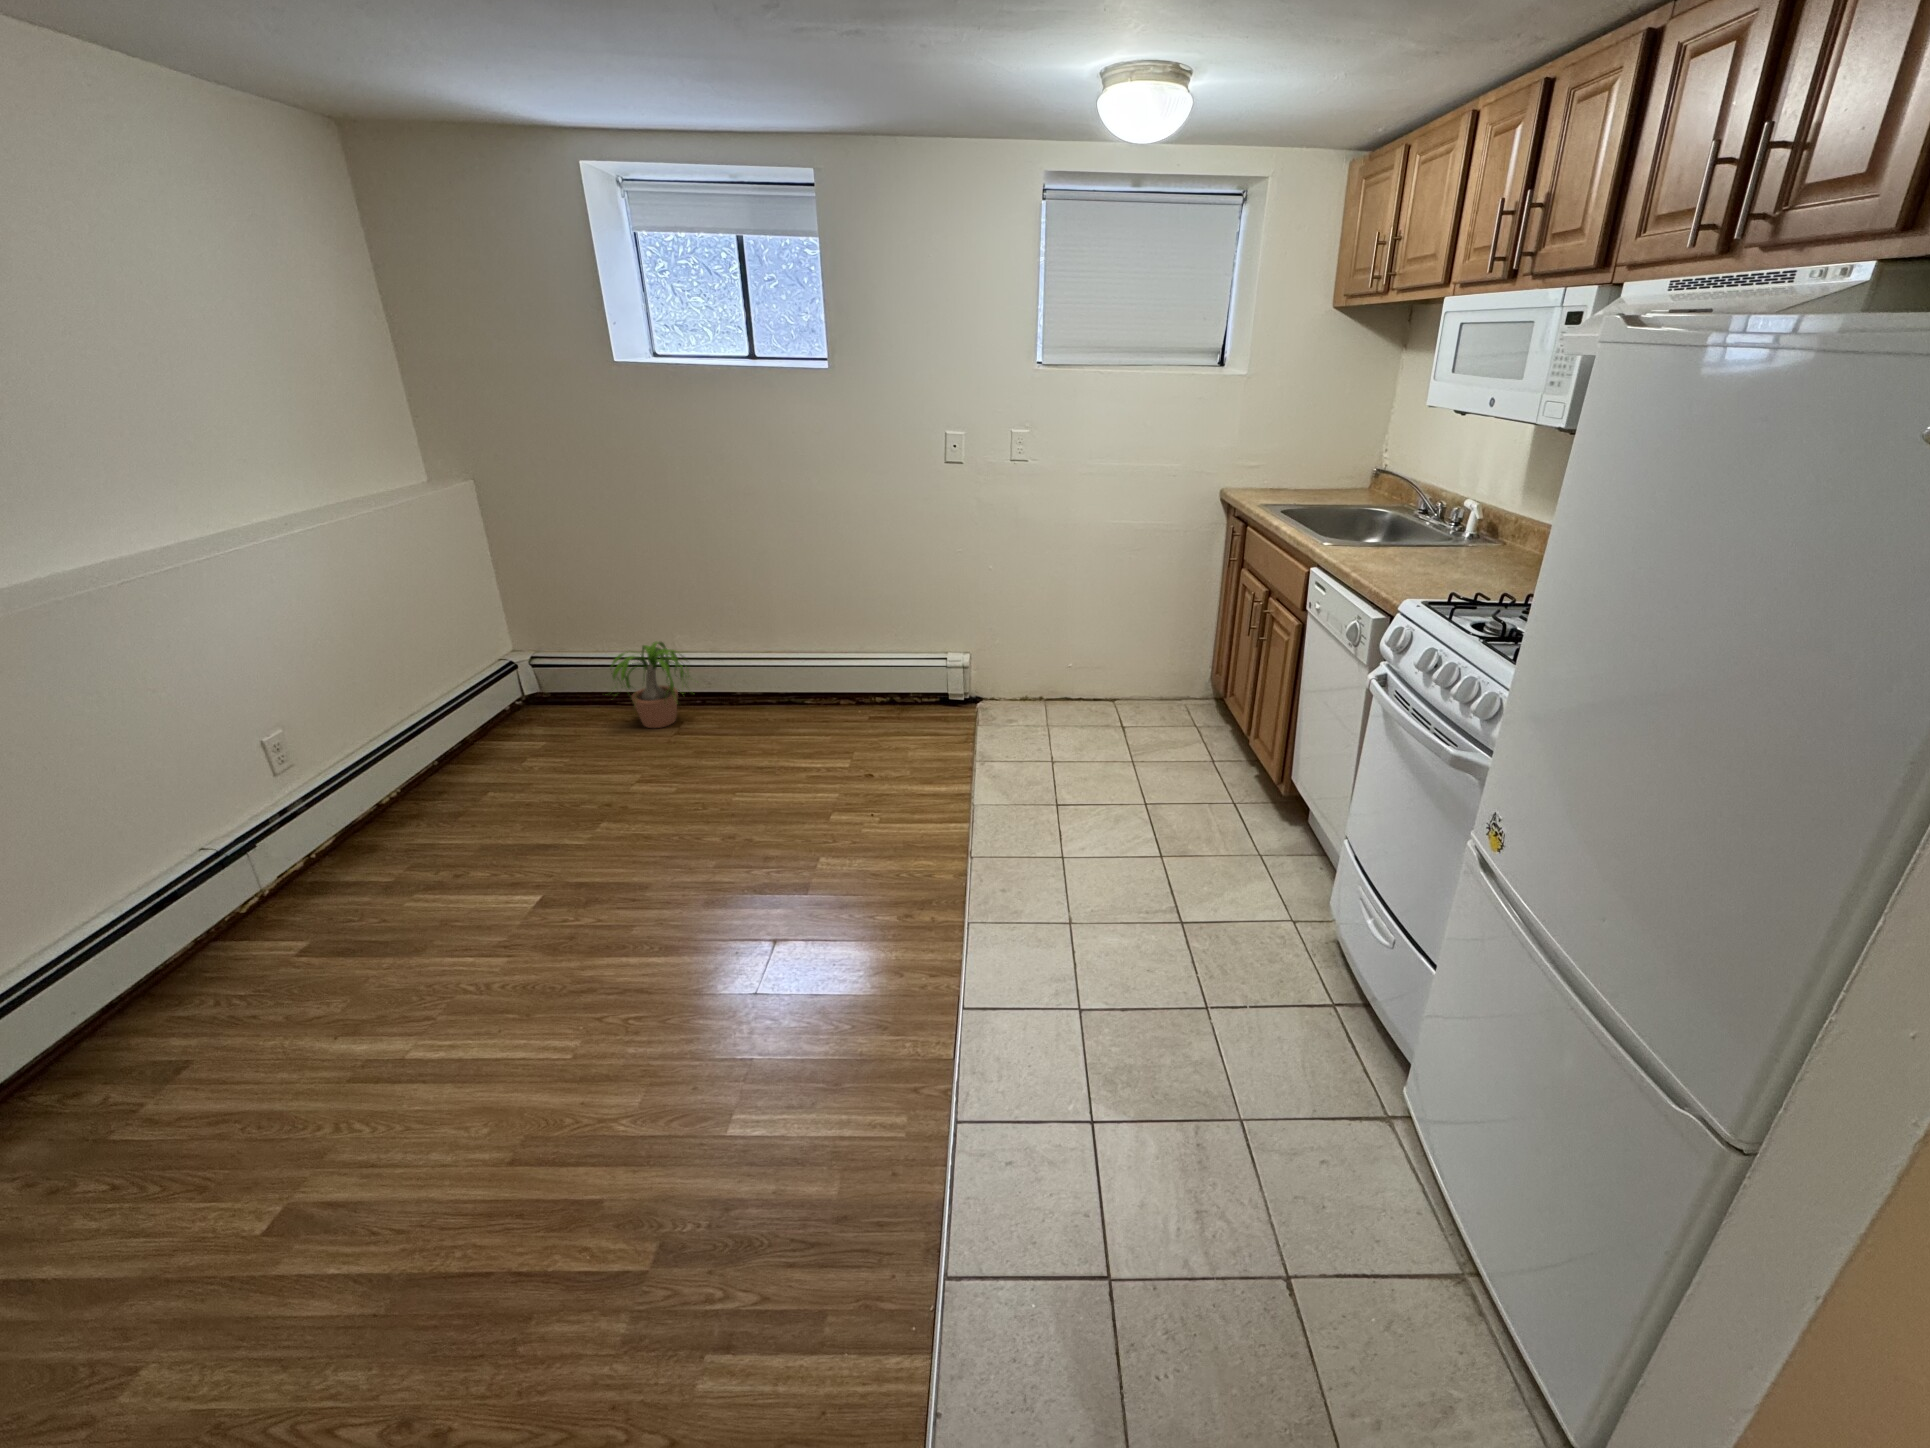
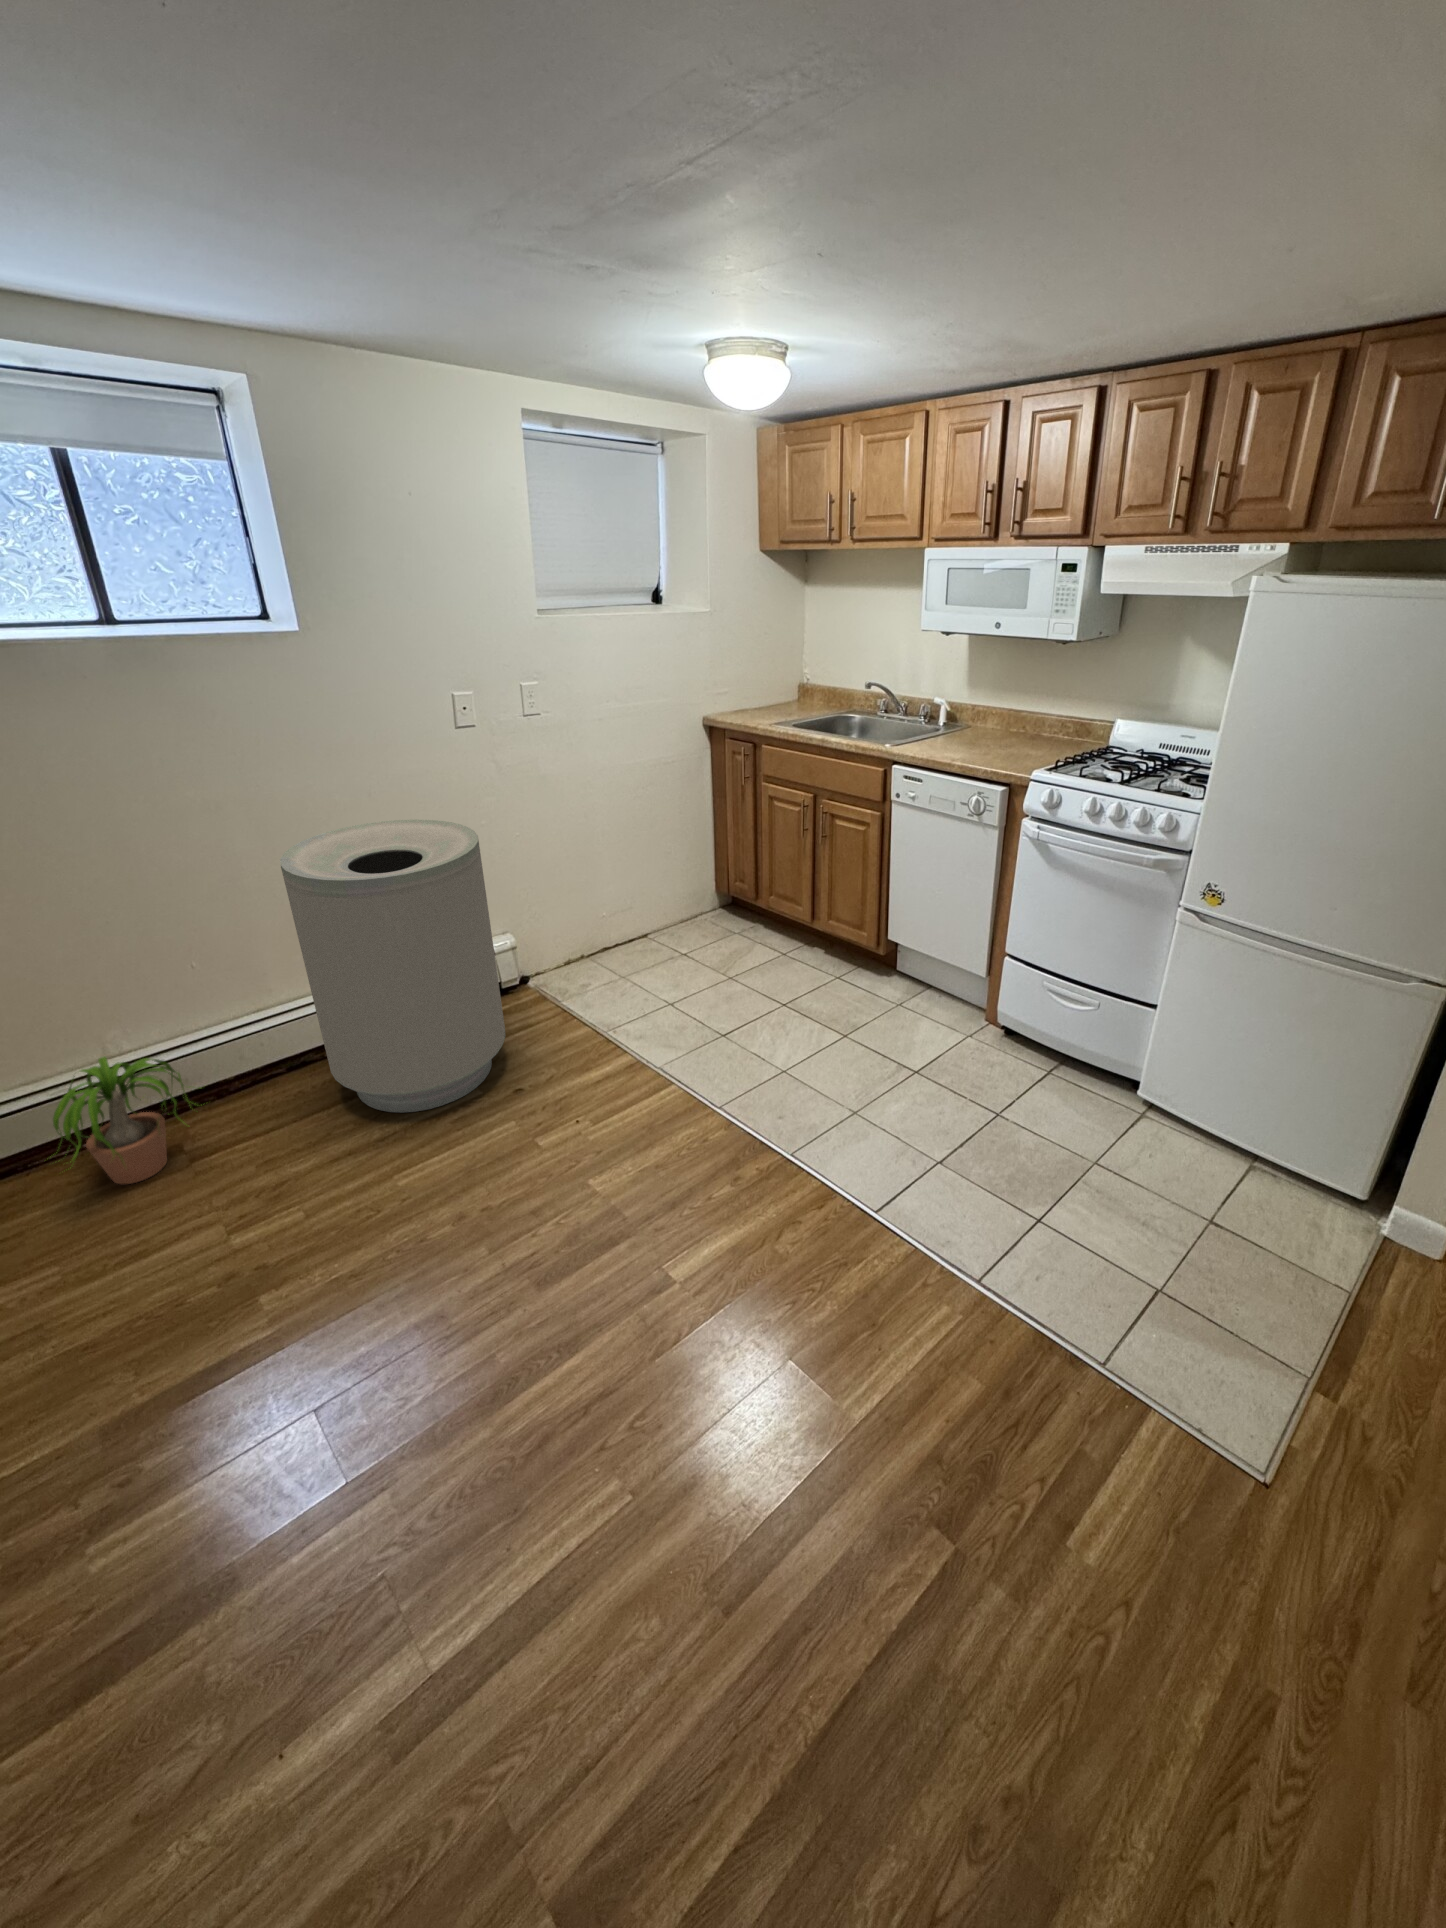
trash can: none [749,527,904,760] -> present [280,820,505,1113]

